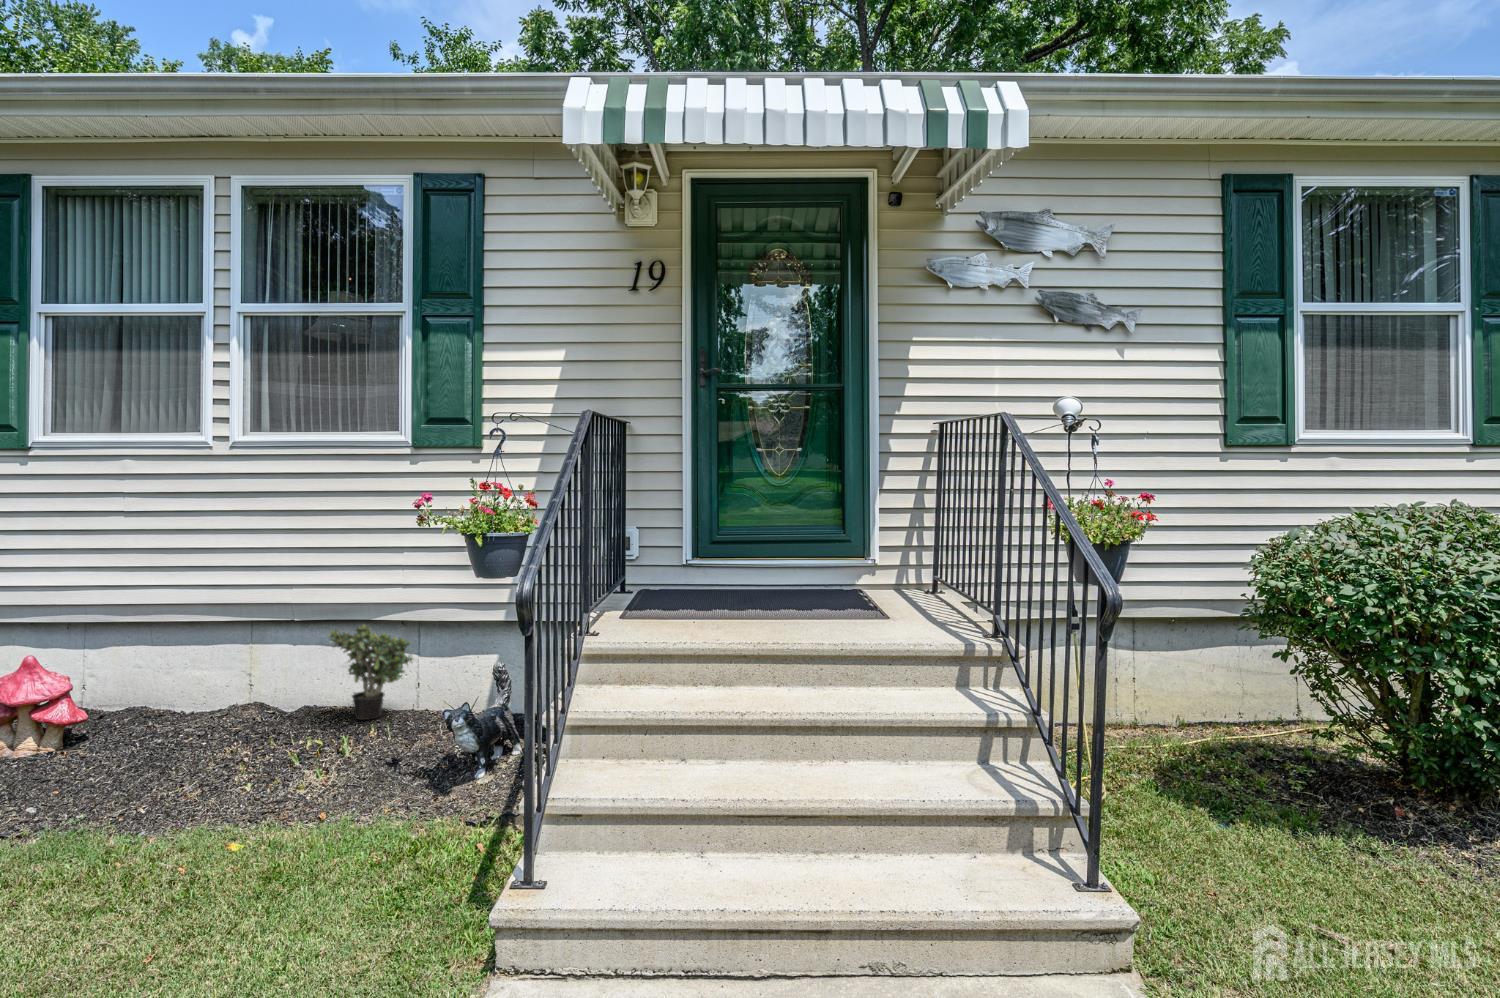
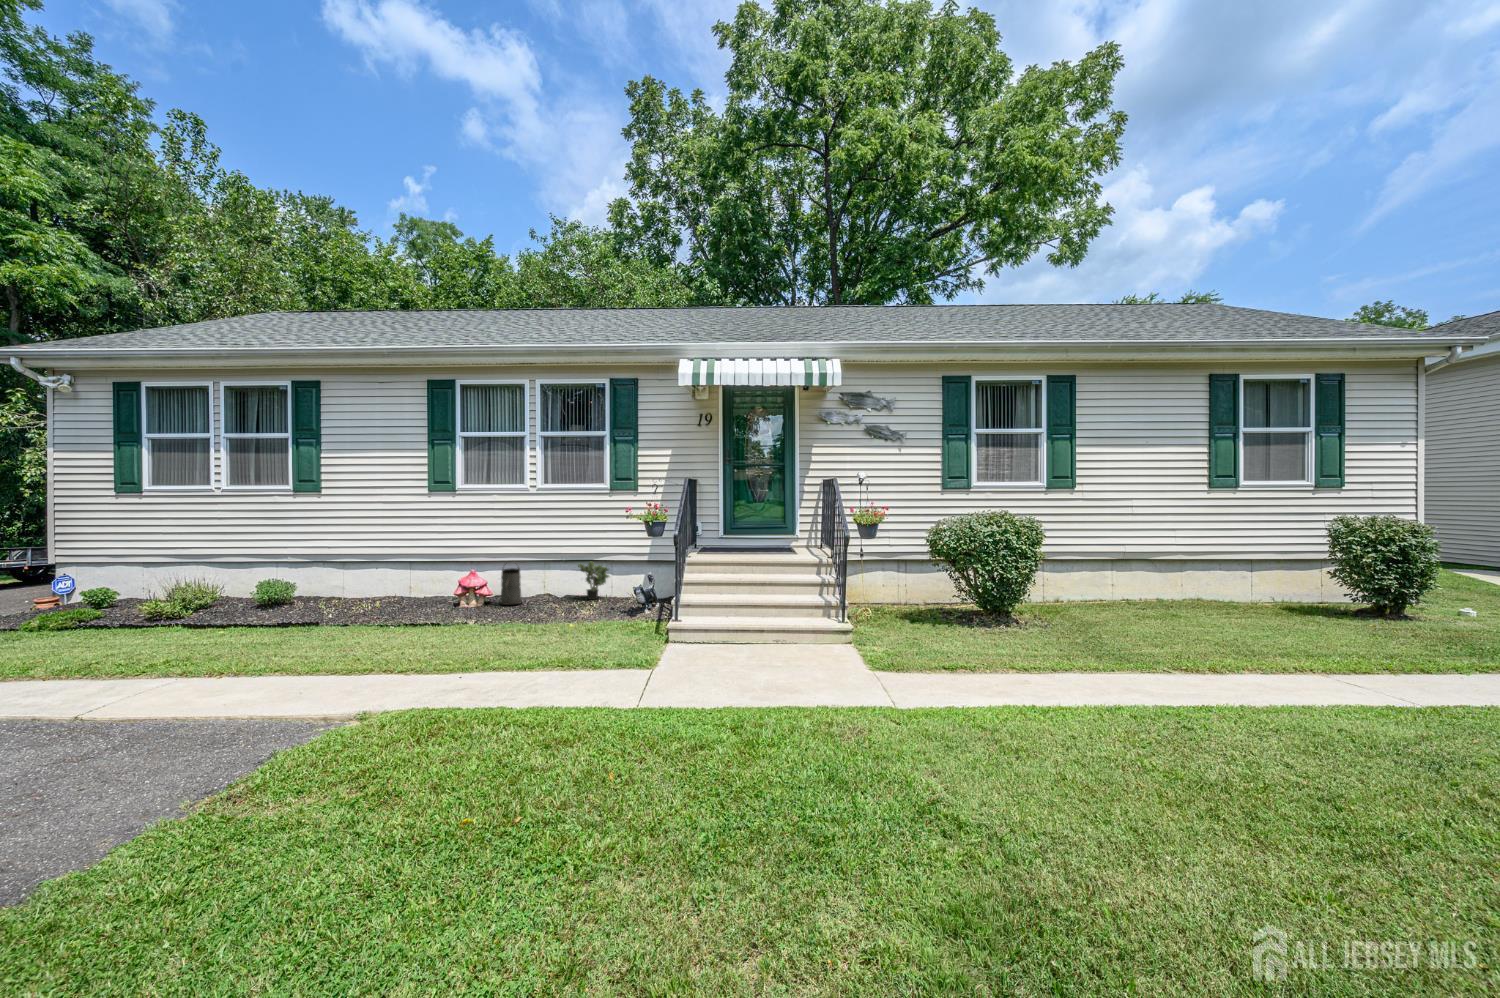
watering can: none [112,629,195,746] -> present [500,564,522,604]

